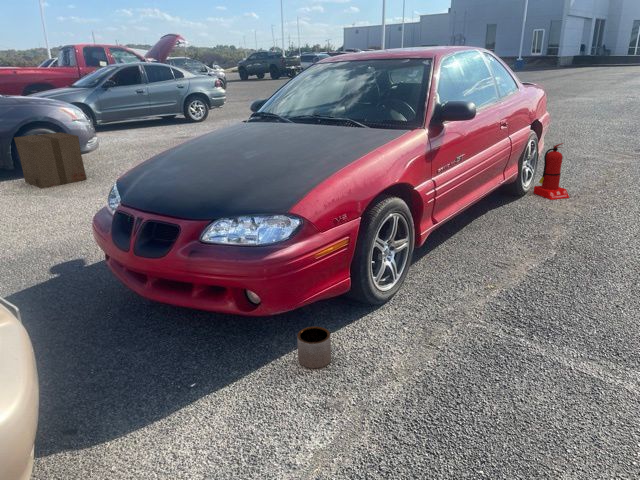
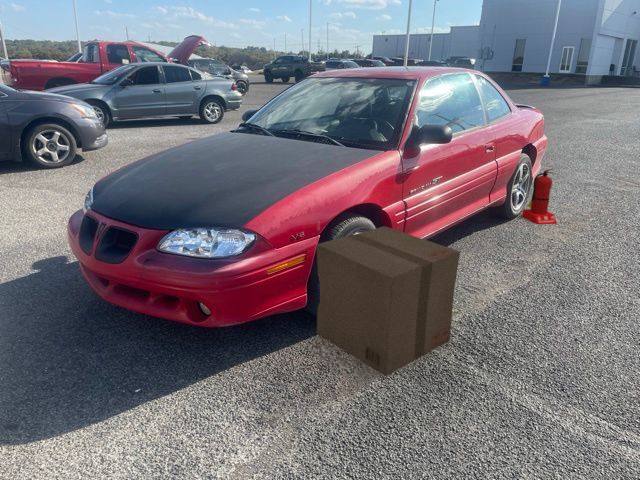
cardboard box: present [14,132,87,189] -> present [317,226,460,376]
planter: present [297,327,331,368] -> none [245,340,278,382]

